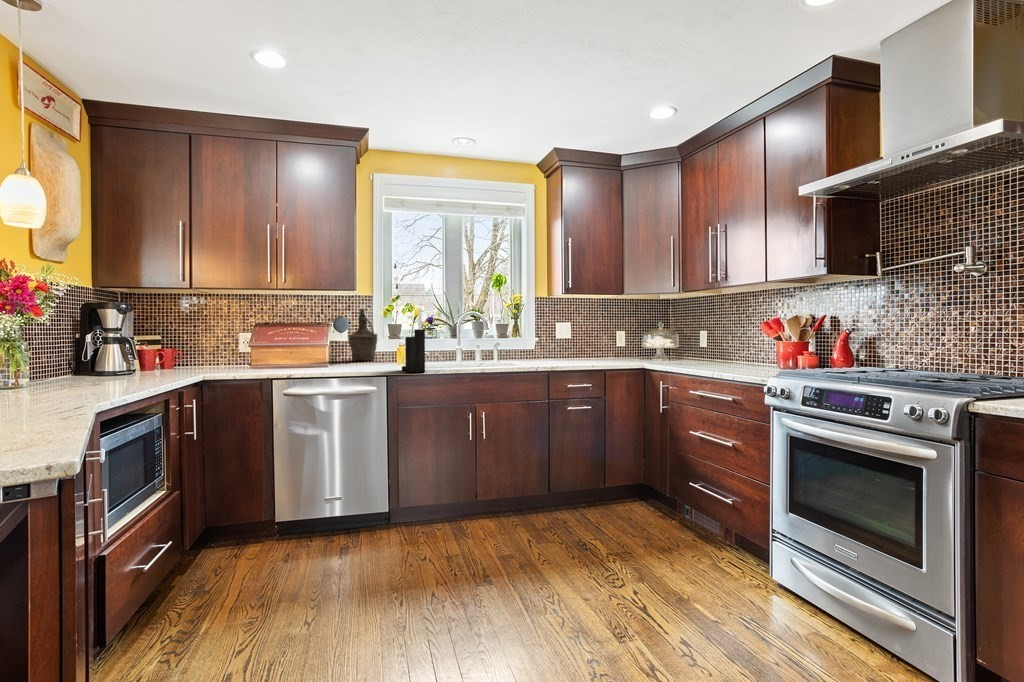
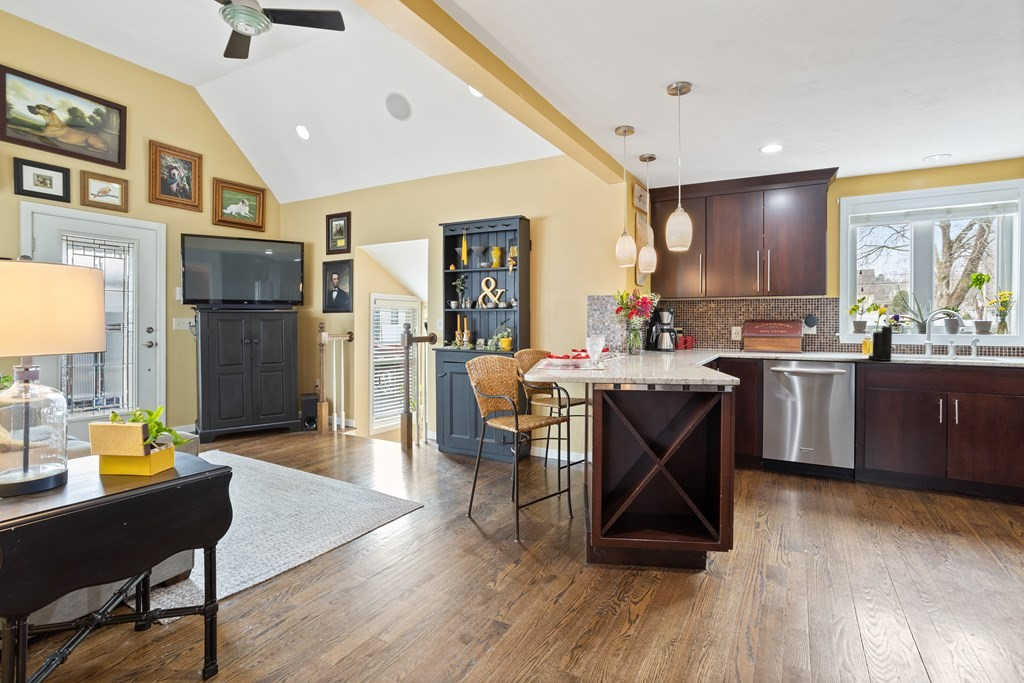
bottle: present [349,309,377,360] -> none [817,309,843,350]

